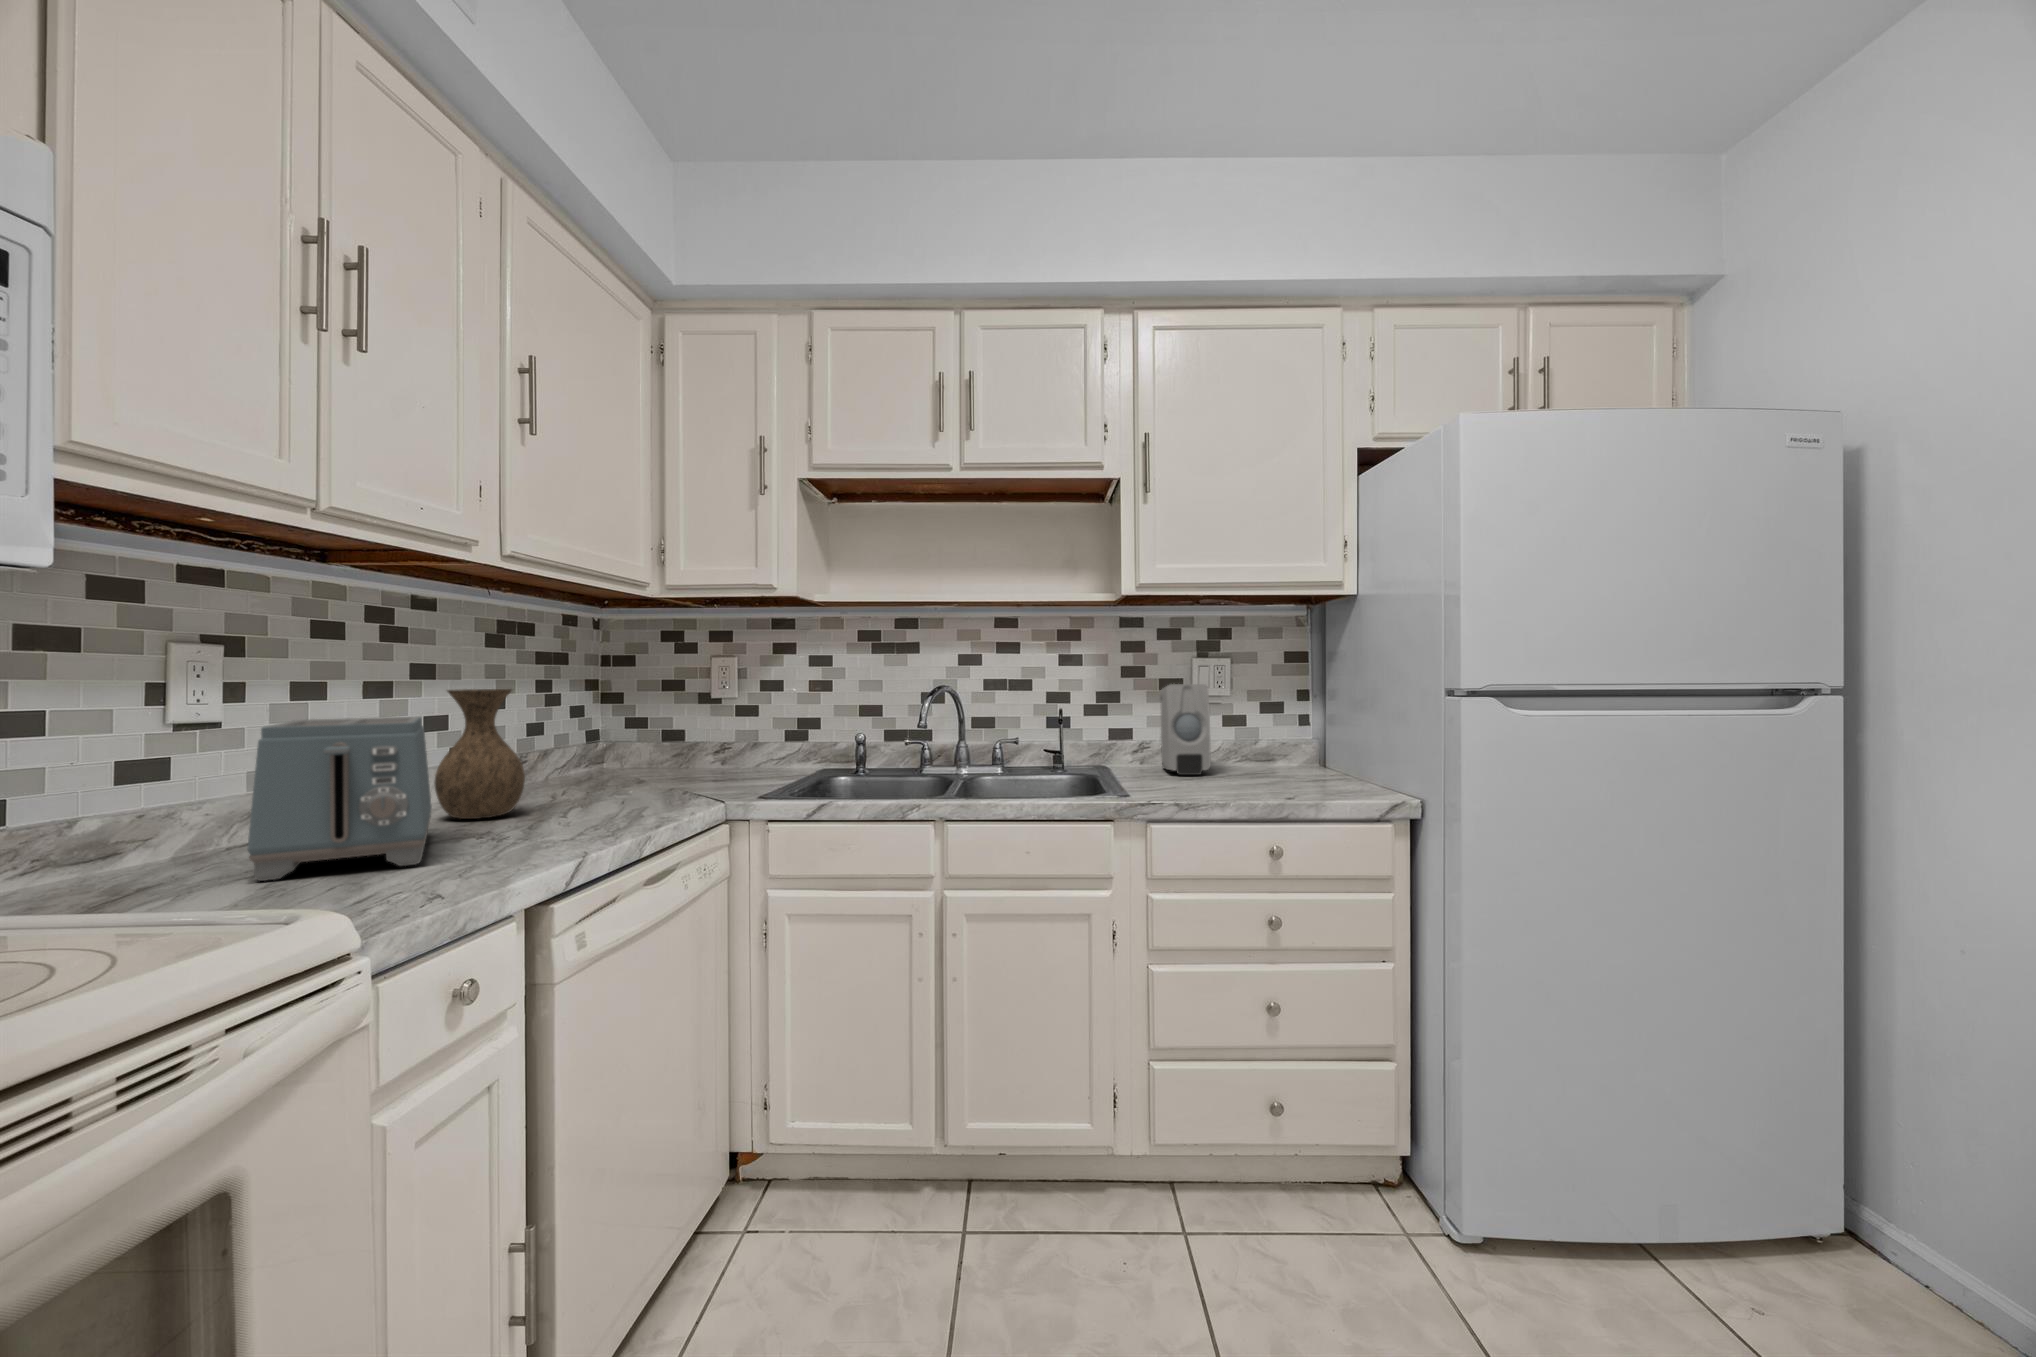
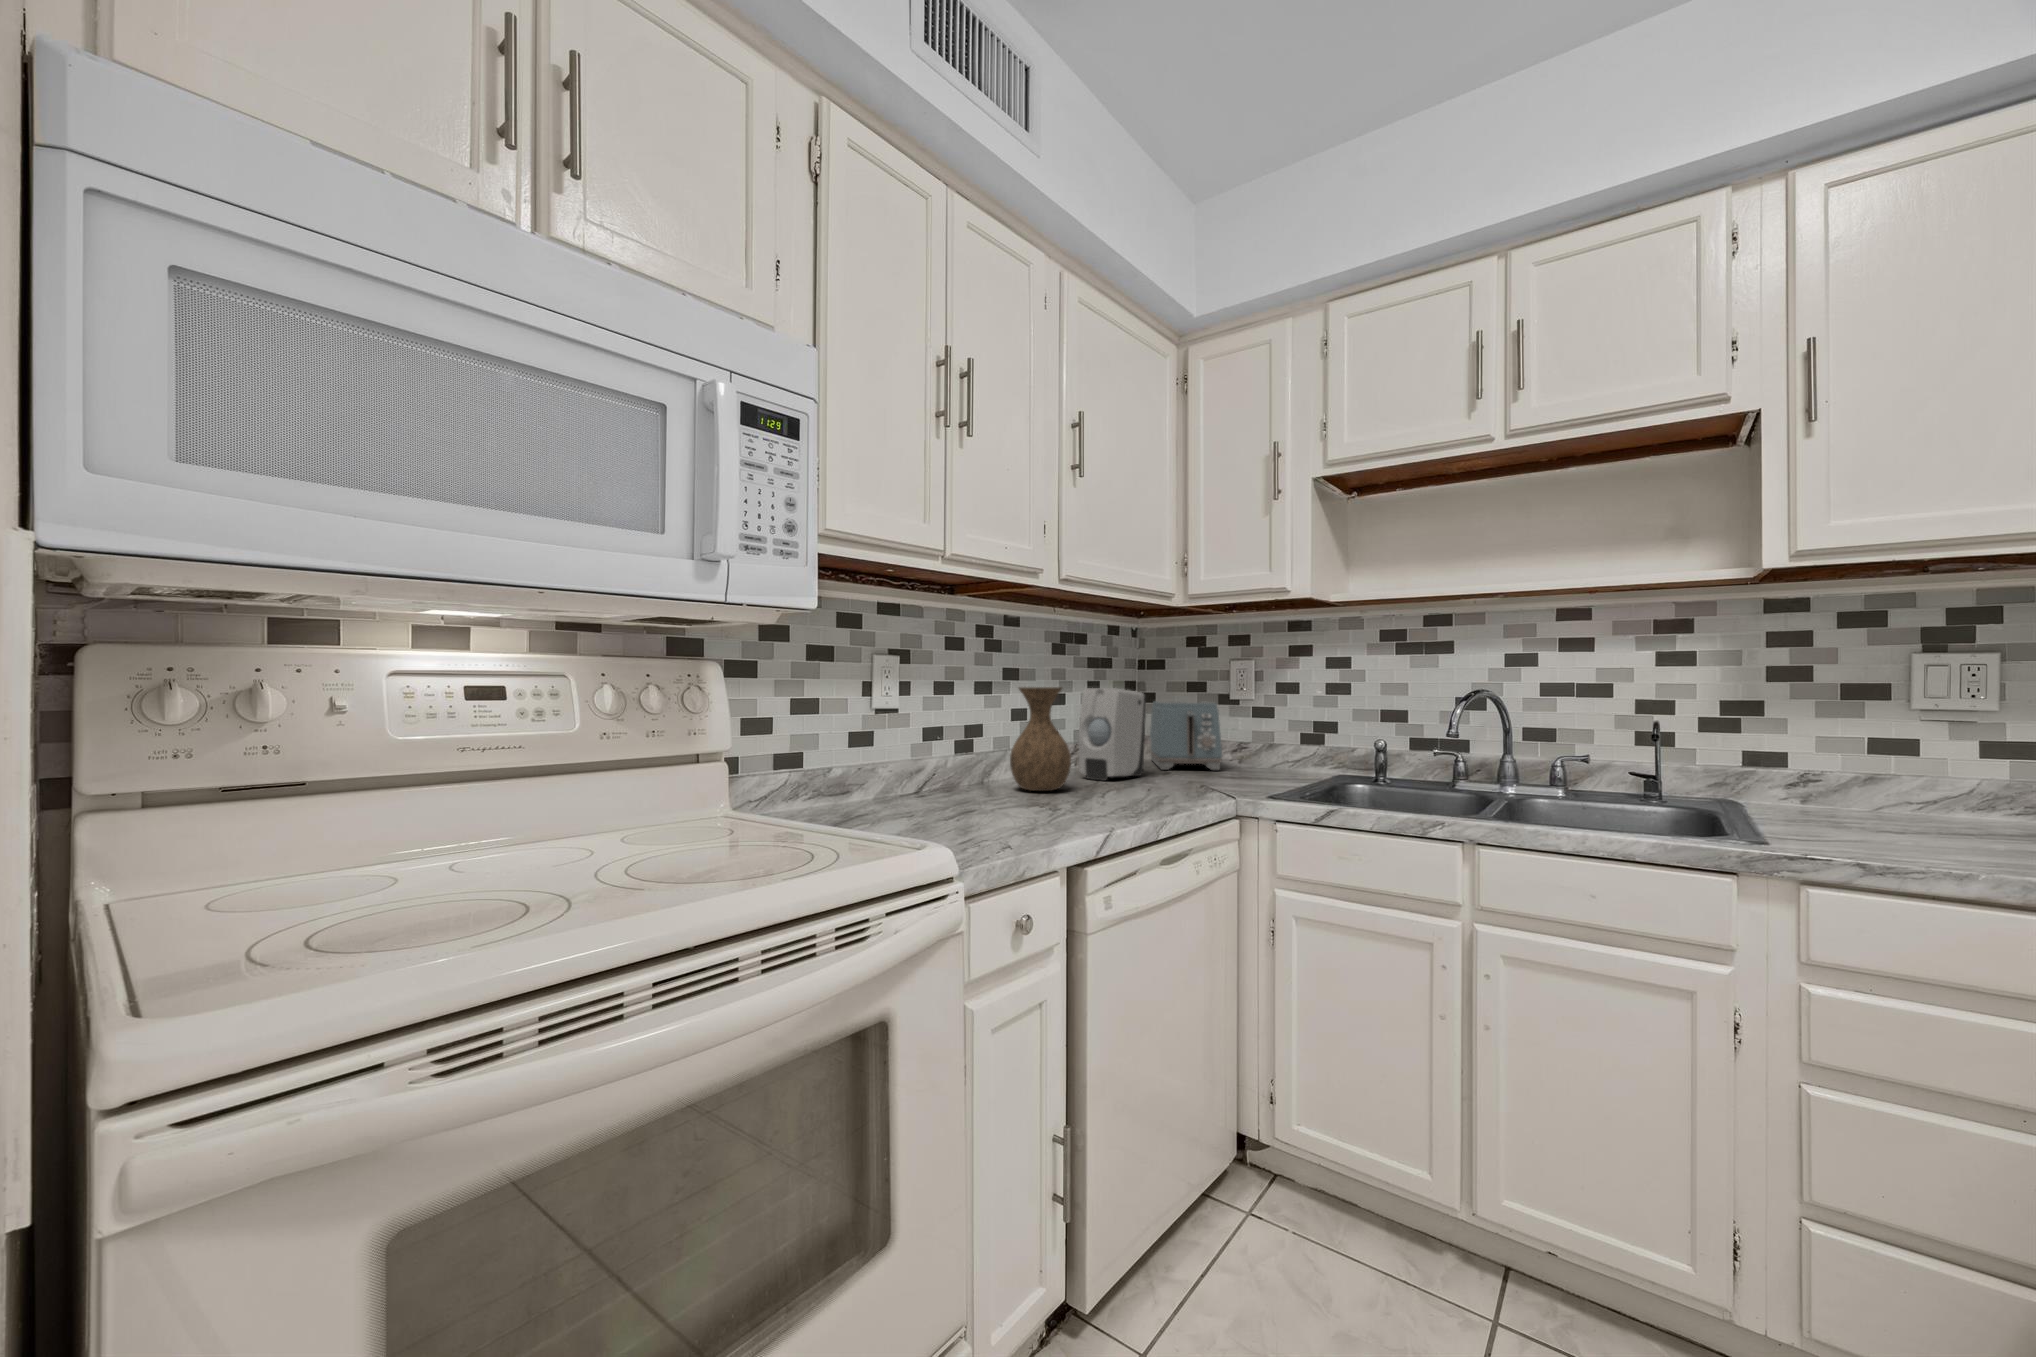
soap dispenser: present [1160,684,1211,775] -> present [1078,688,1146,781]
toaster: present [248,717,432,881] -> present [1150,701,1222,770]

